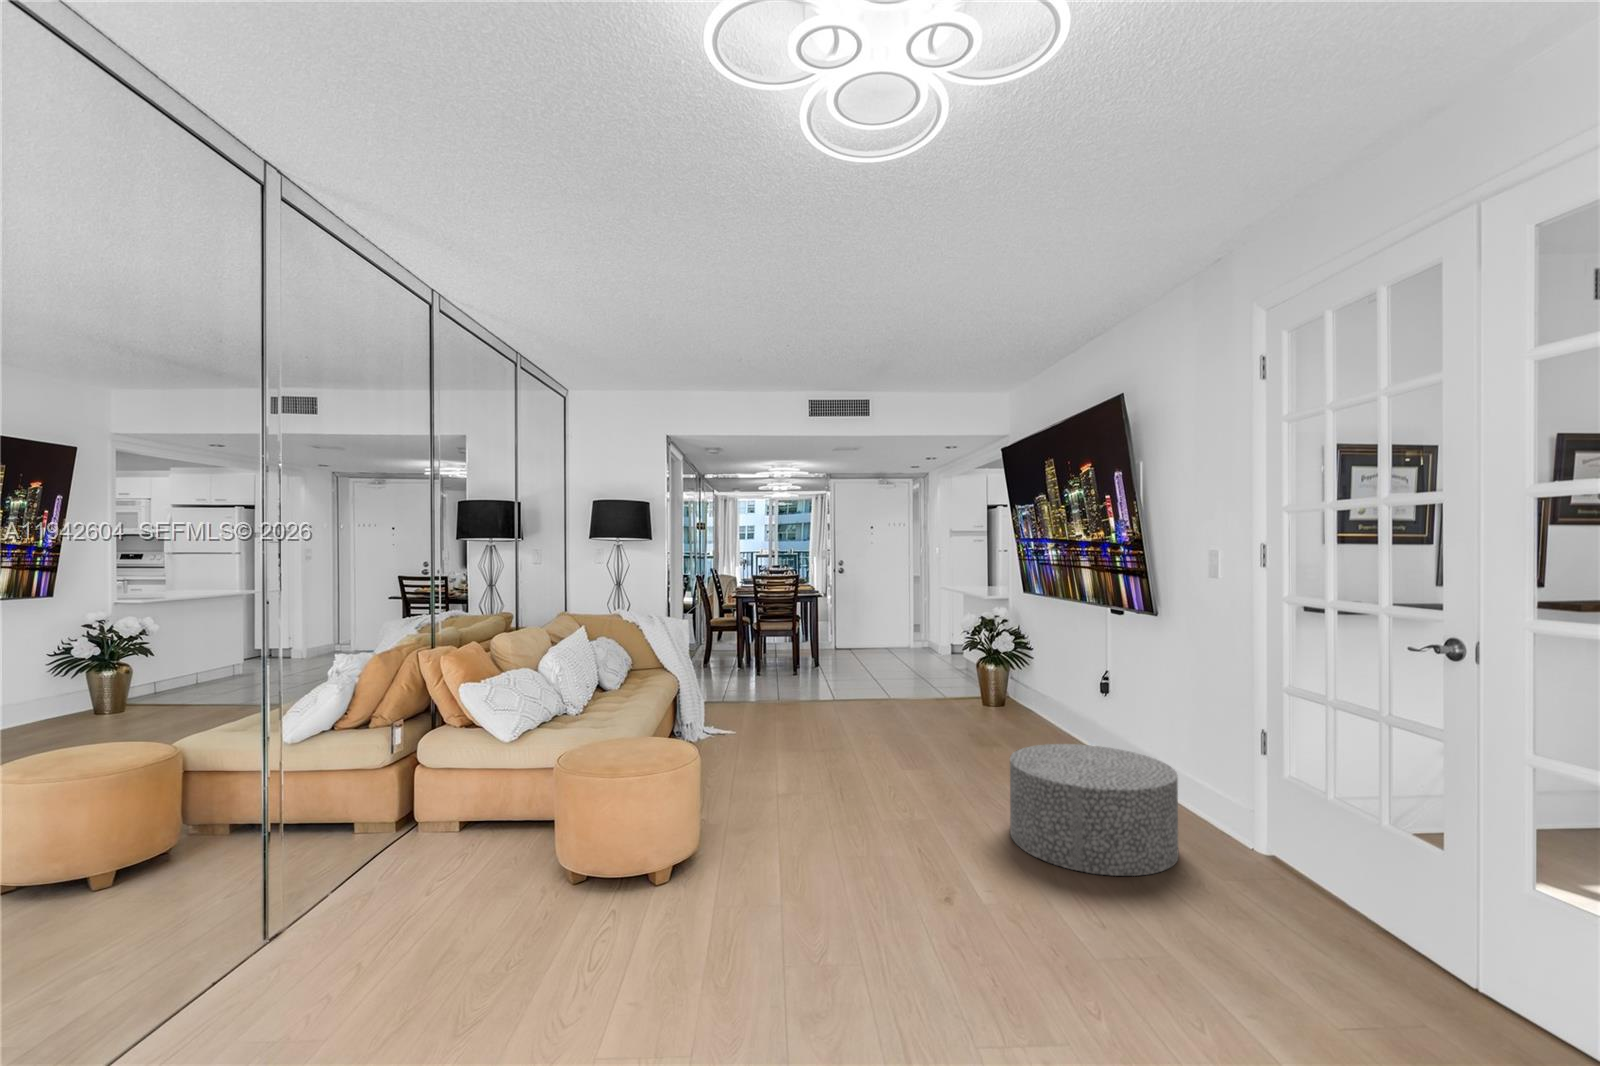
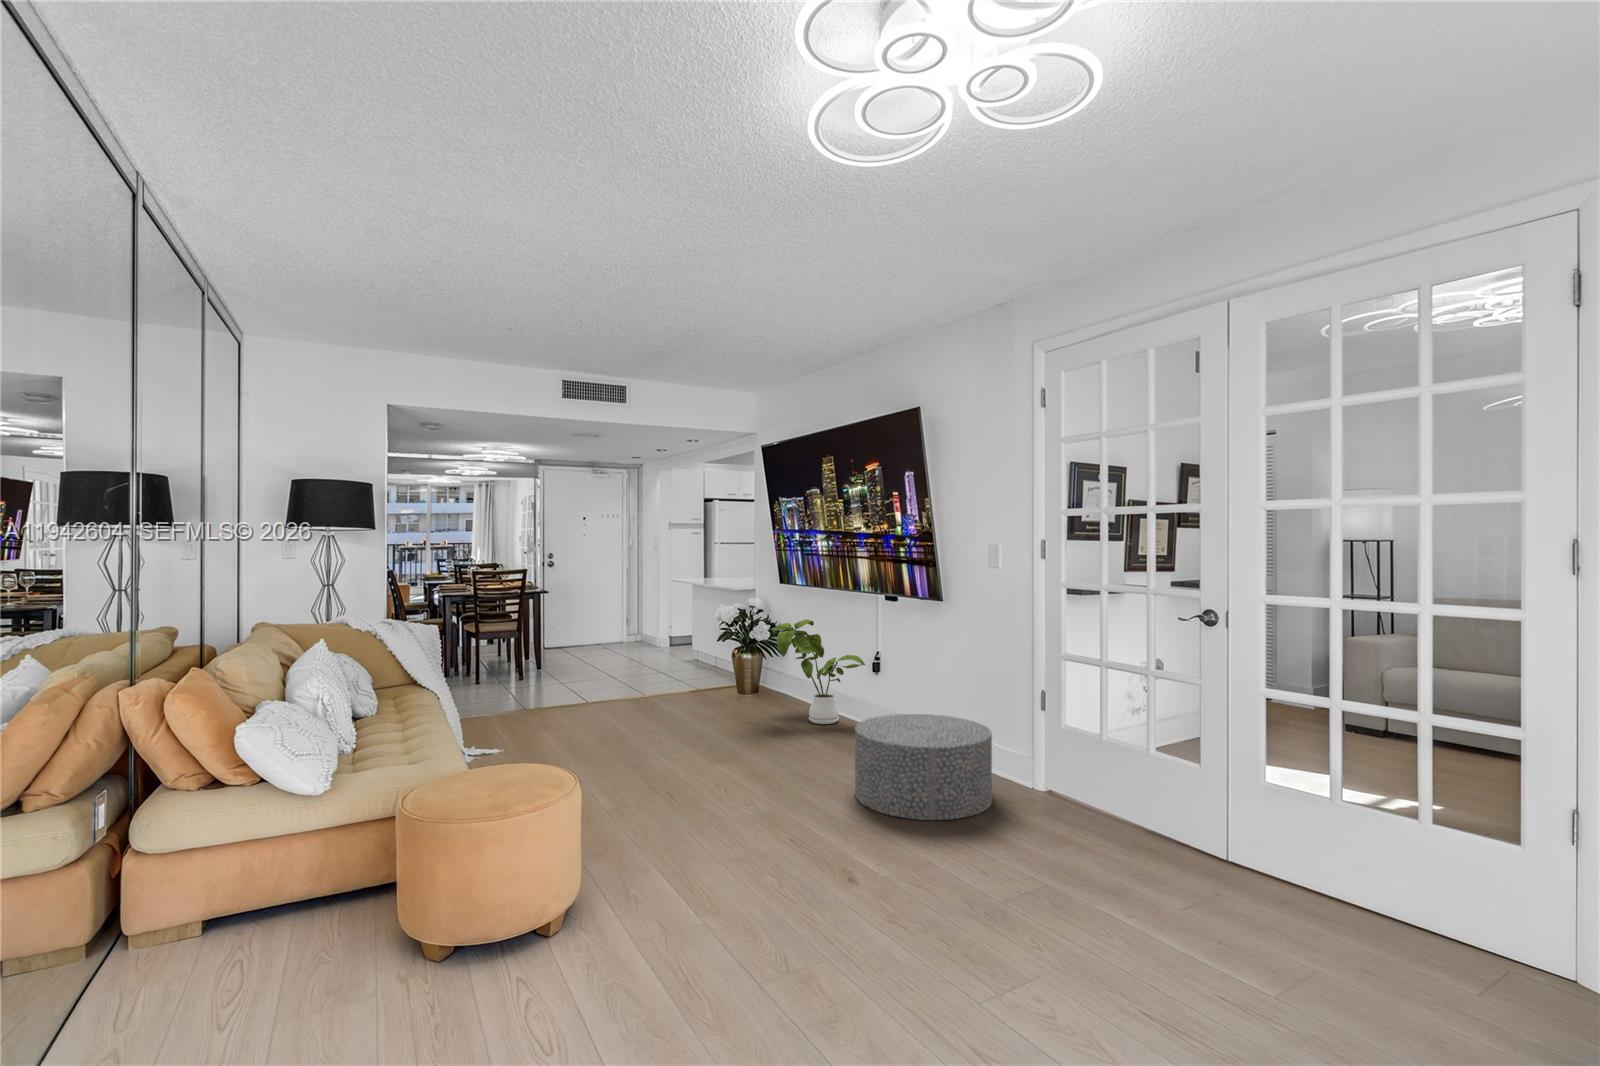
house plant: none [986,632,1090,747] -> present [772,619,865,724]

